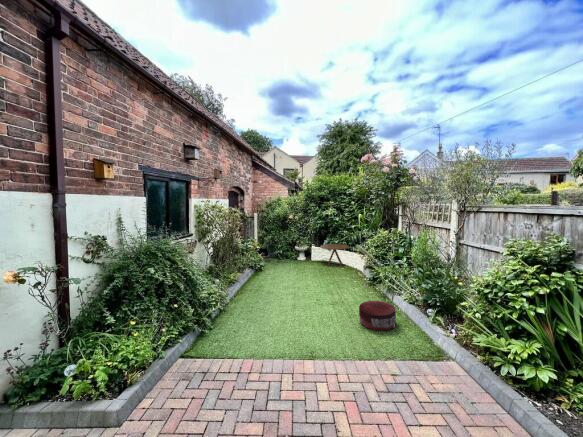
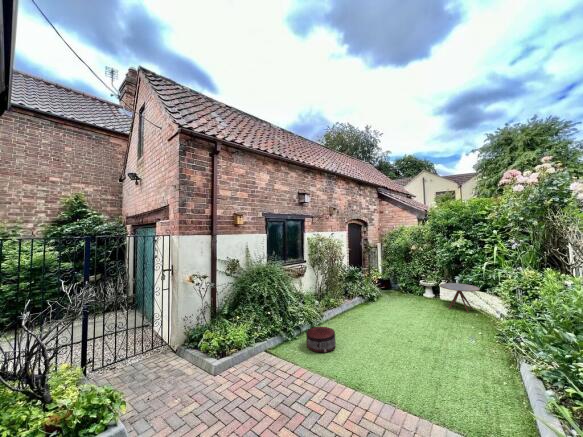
pouf: present [359,301,396,331] -> present [306,327,336,352]

